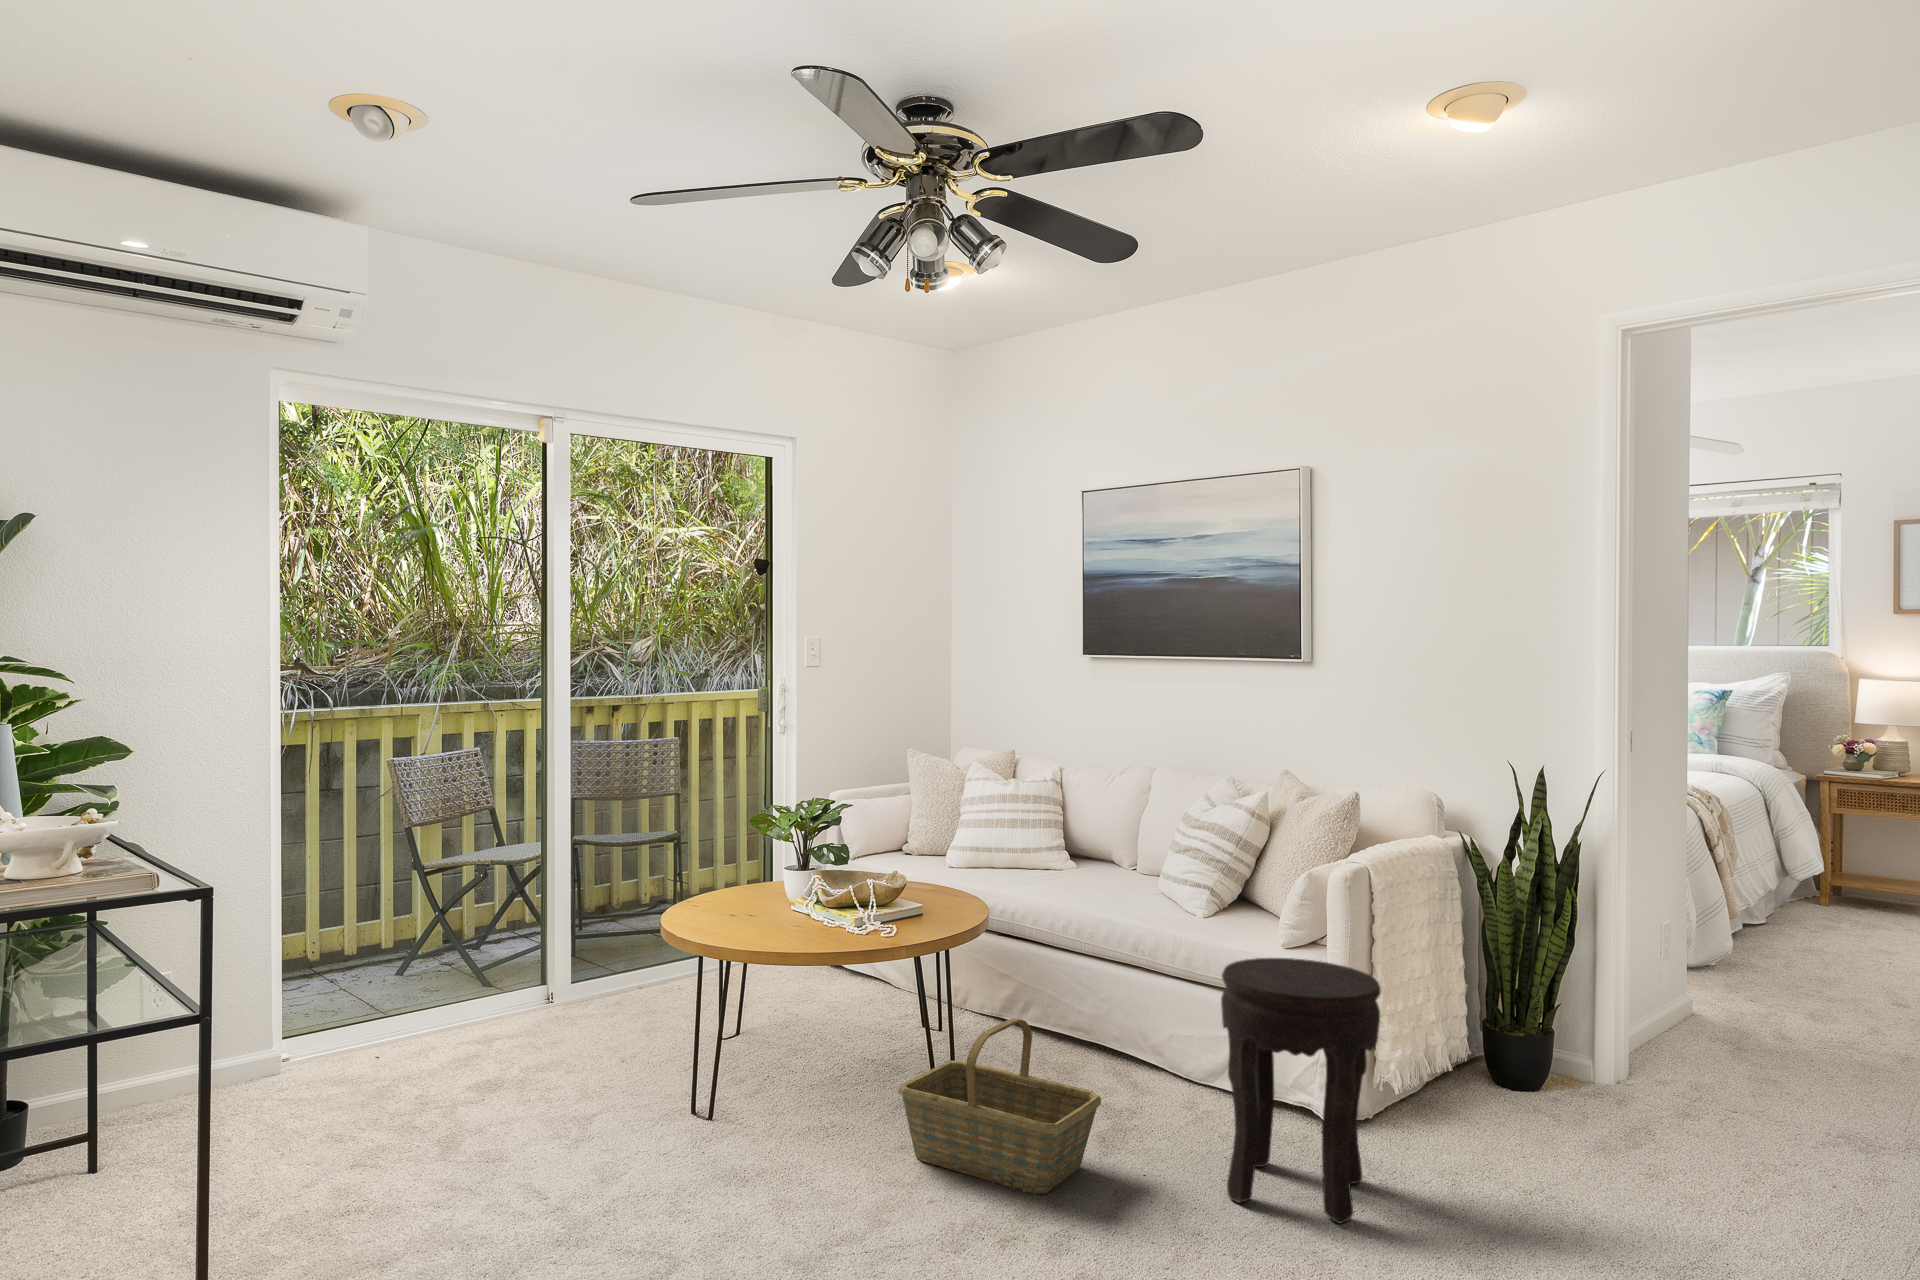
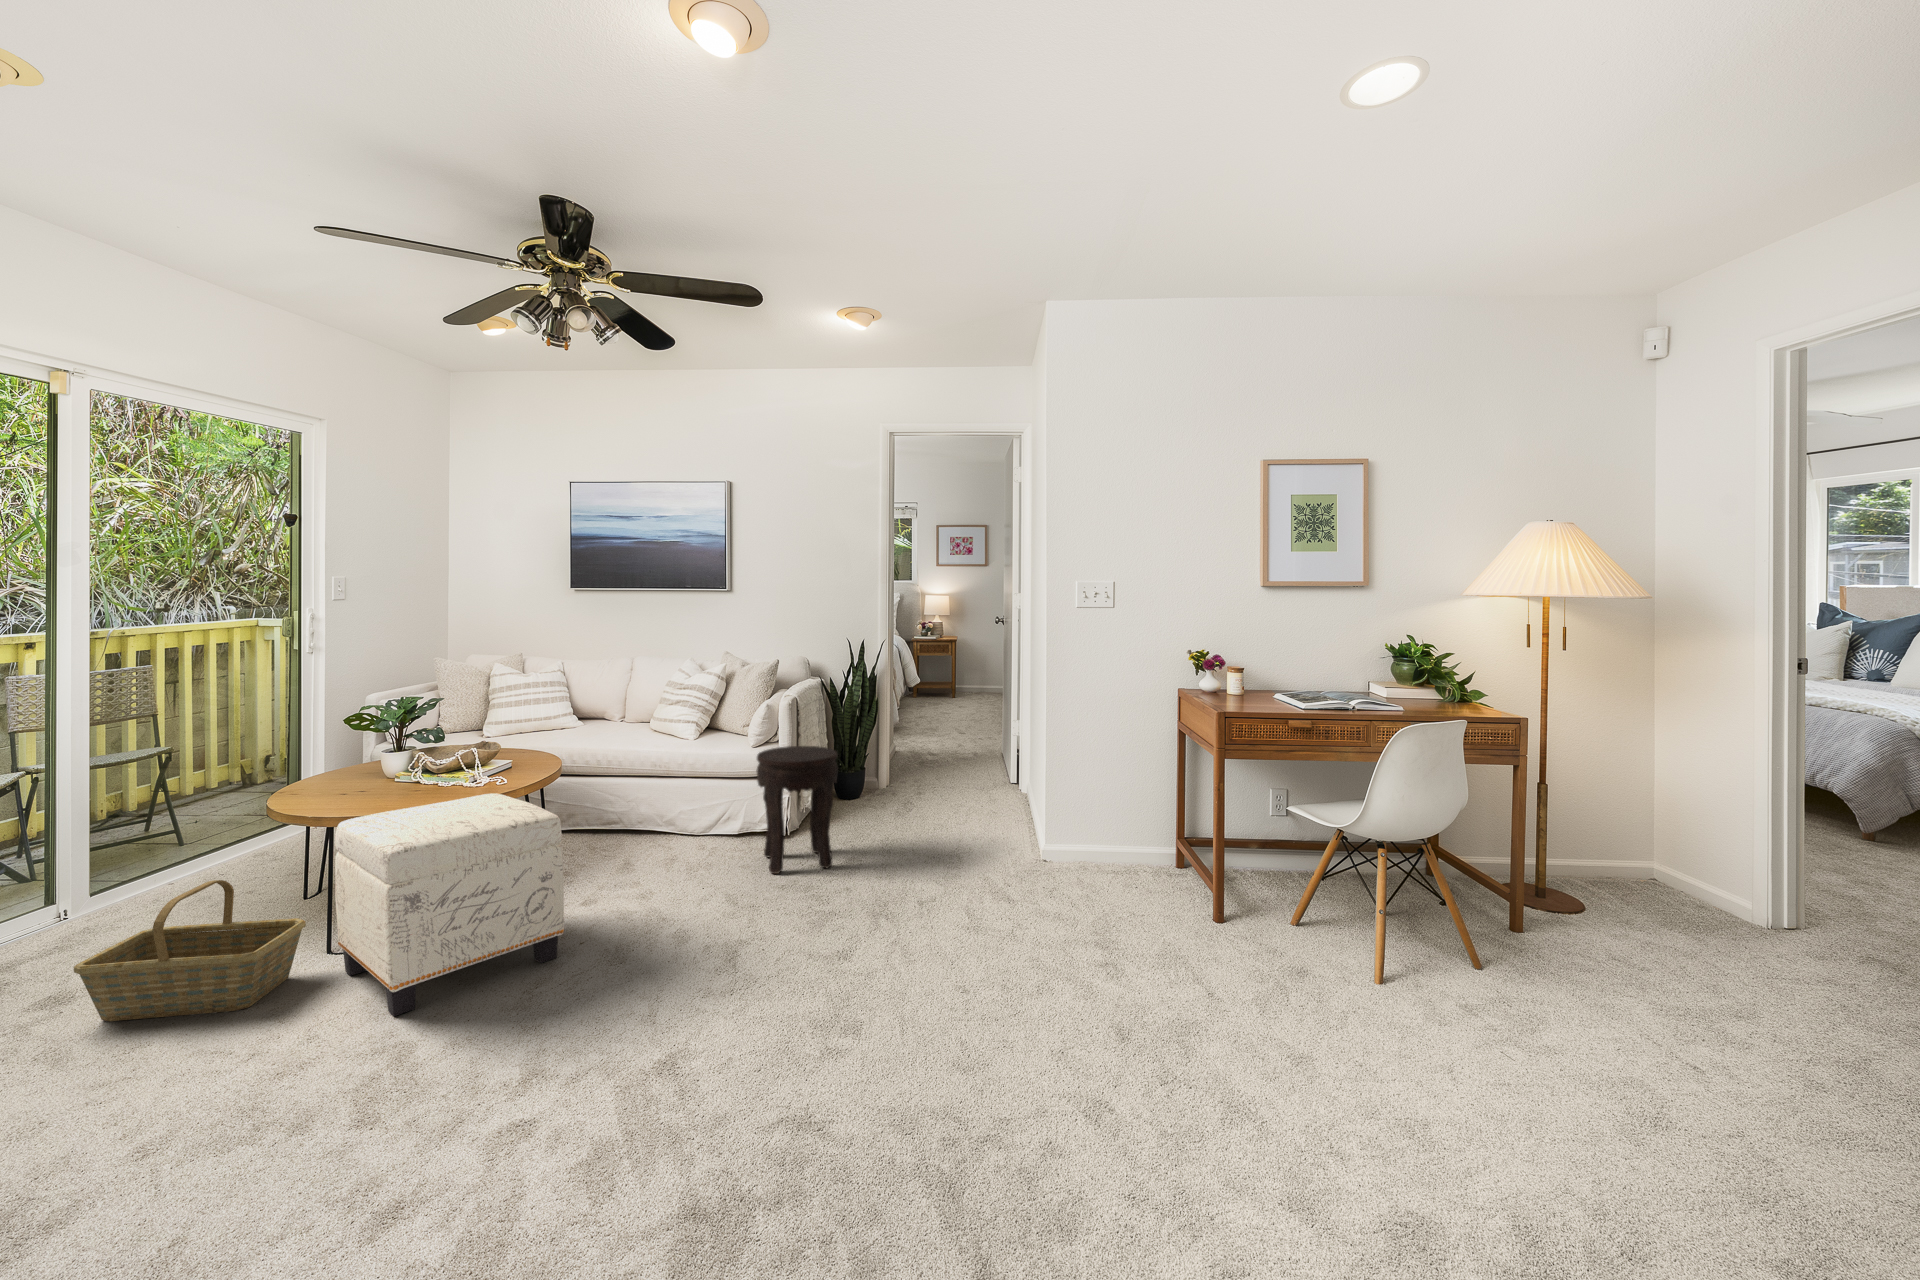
ottoman: none [589,951,832,1242] -> present [335,793,564,1016]
basket: present [898,1018,1101,1194] -> present [74,880,306,1021]

